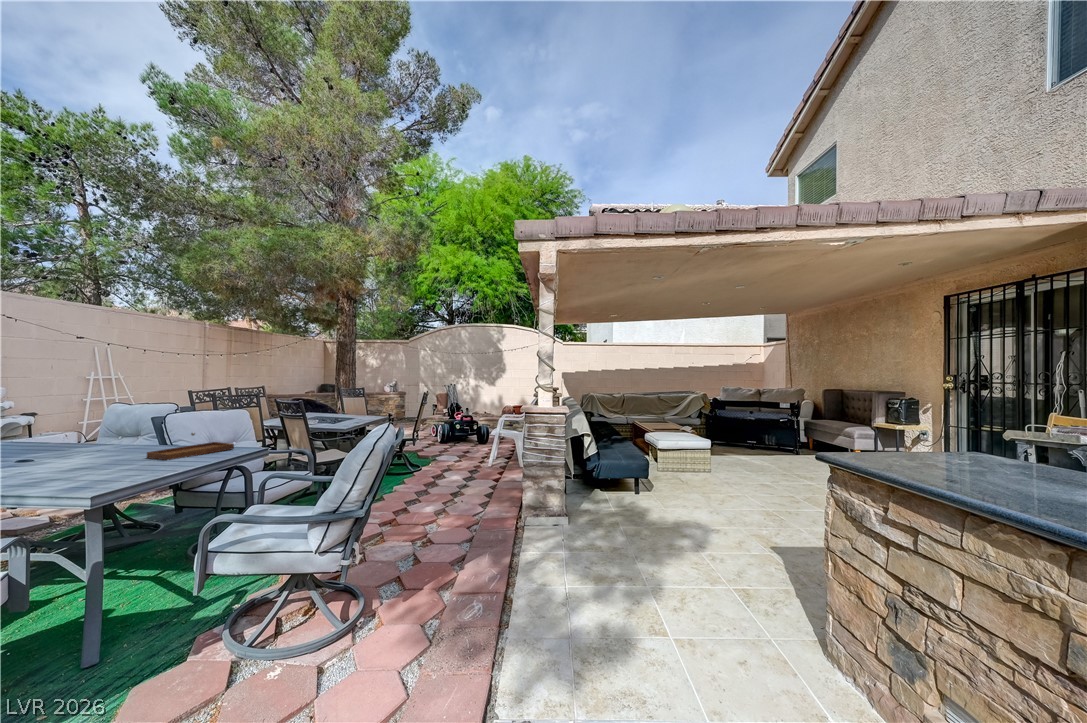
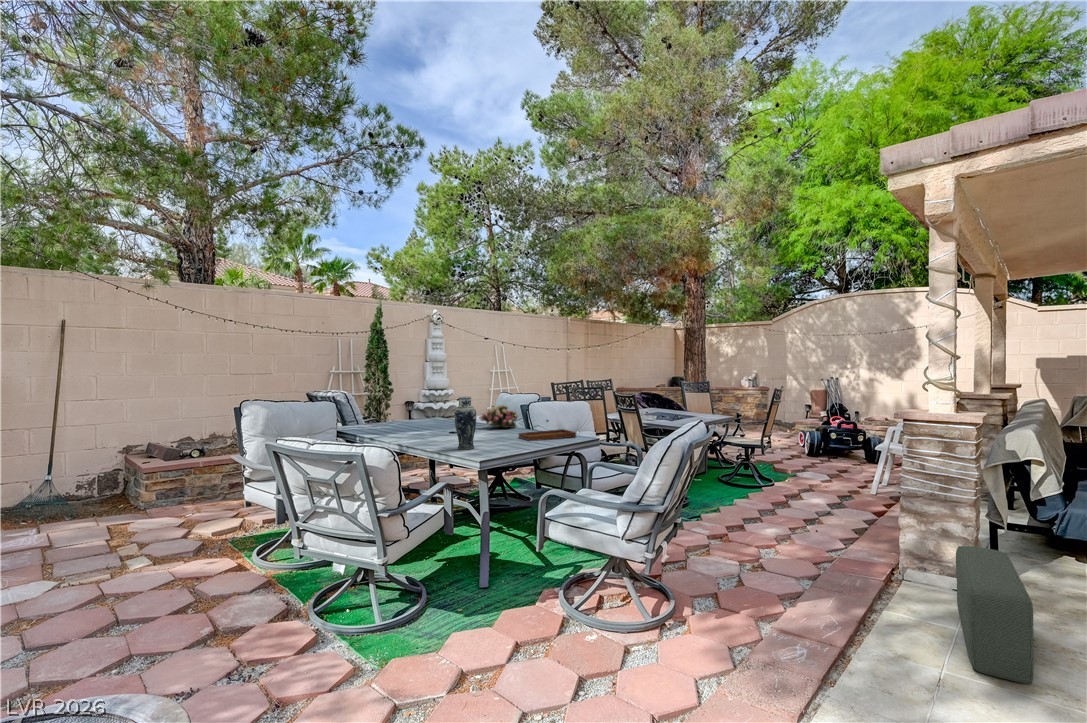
vase: none [29,410,75,485] -> present [454,396,476,450]
flower arrangement: none [72,419,141,447] -> present [480,404,517,428]
pouf: none [557,492,606,576] -> present [956,546,1034,684]

